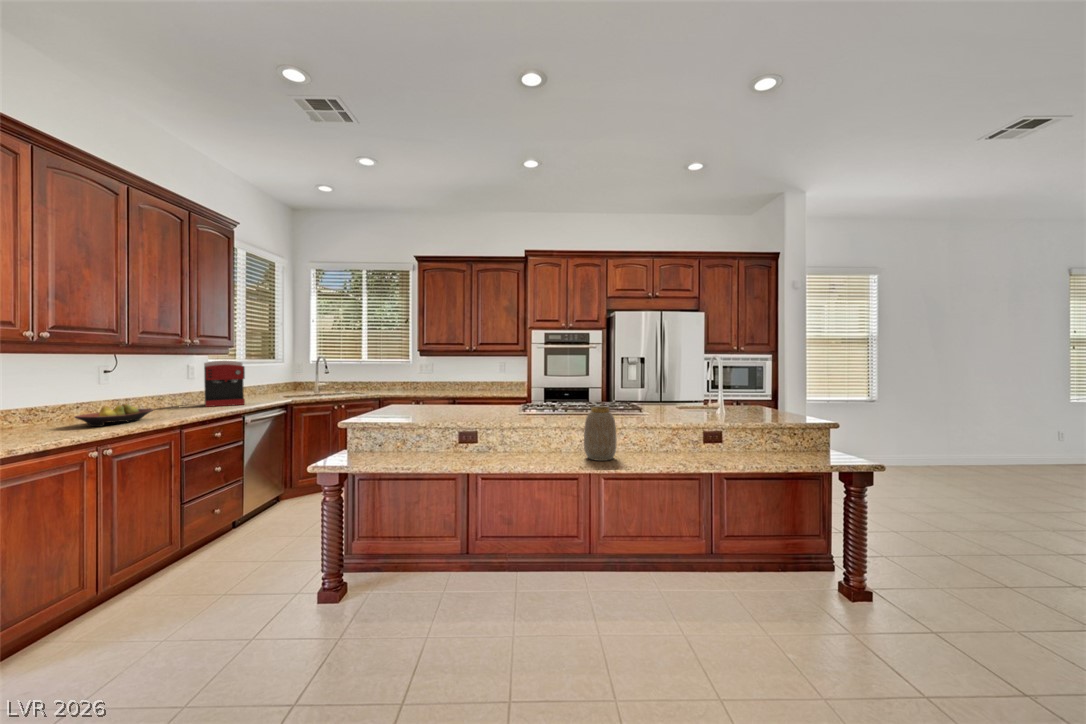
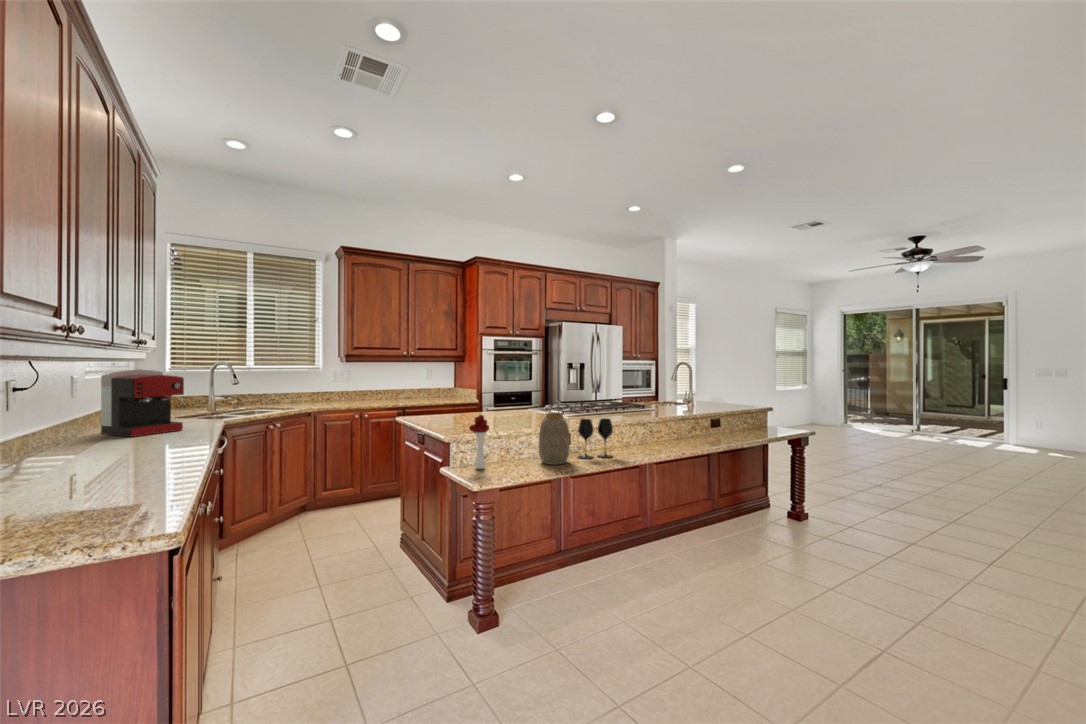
fruit bowl: present [75,404,153,427] -> none [59,435,148,472]
flower bouquet: none [349,405,371,457] -> present [469,415,489,469]
vase: present [584,407,617,461] -> present [539,413,570,465]
wine glass: none [468,416,506,462] -> present [578,418,613,459]

